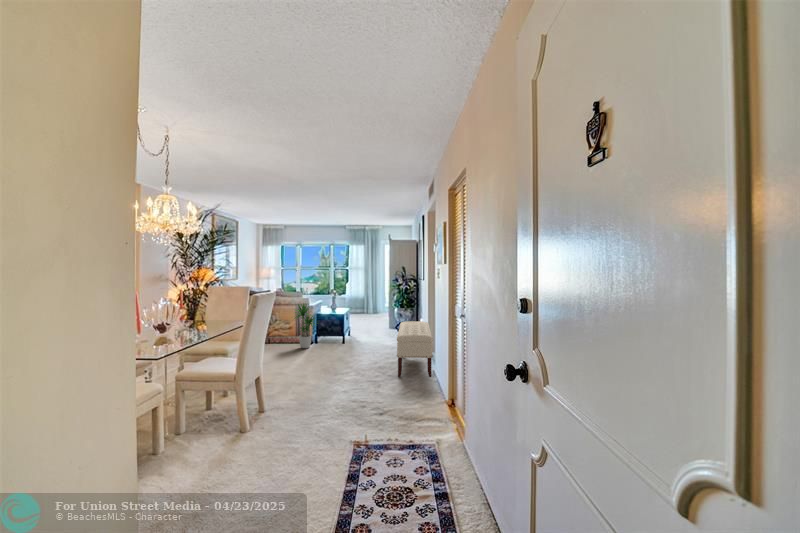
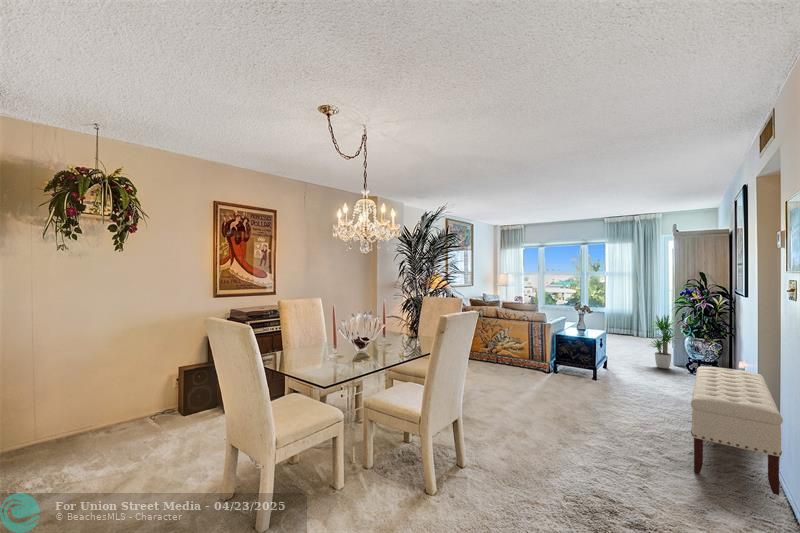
potted plant: present [295,304,315,348] -> present [649,315,678,368]

